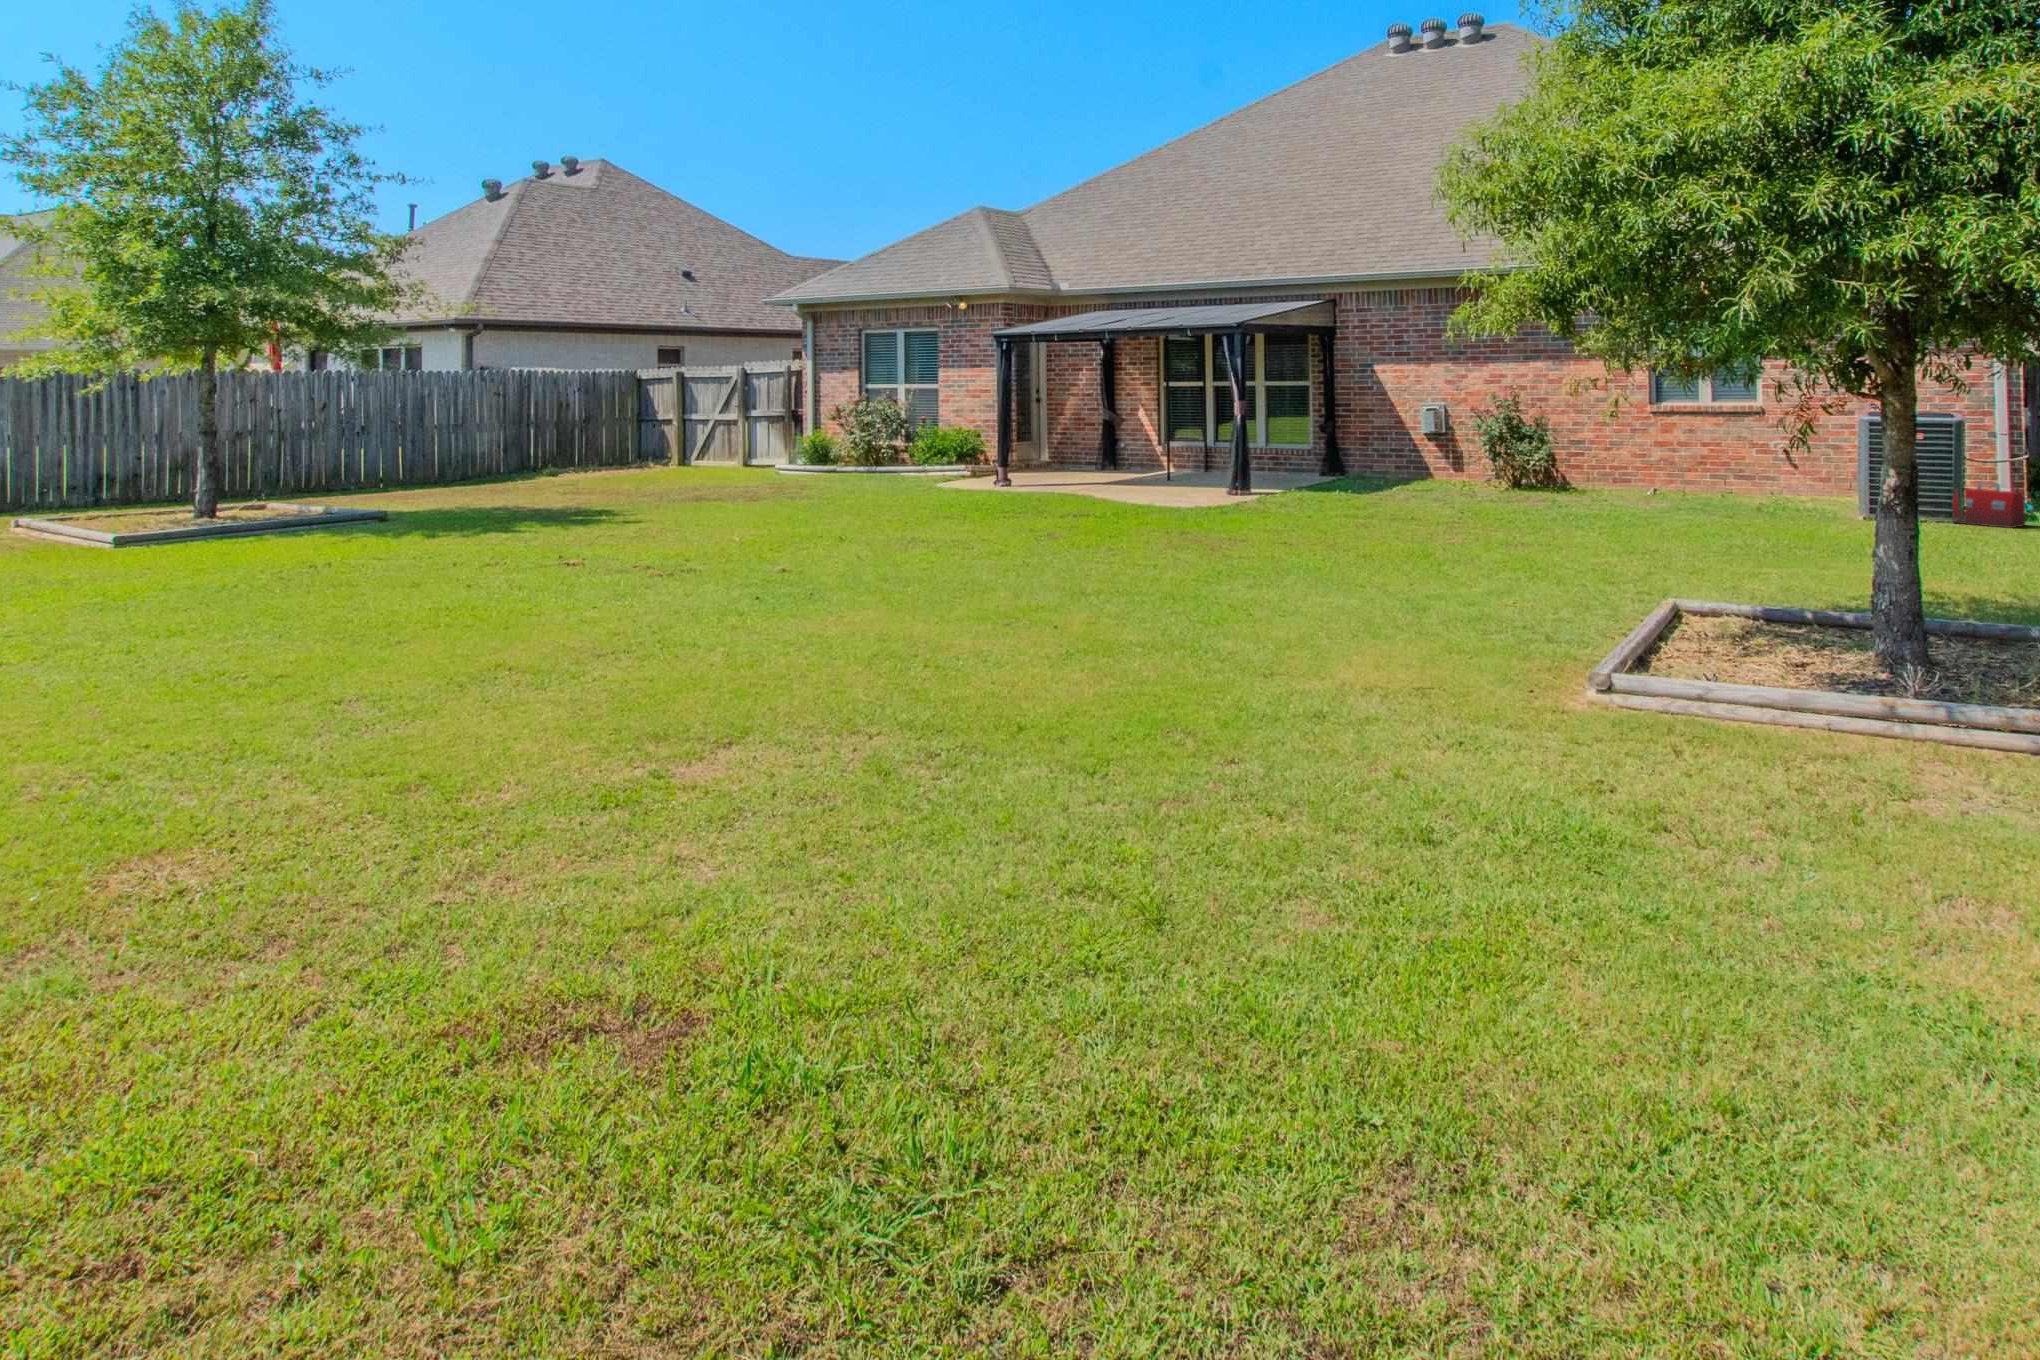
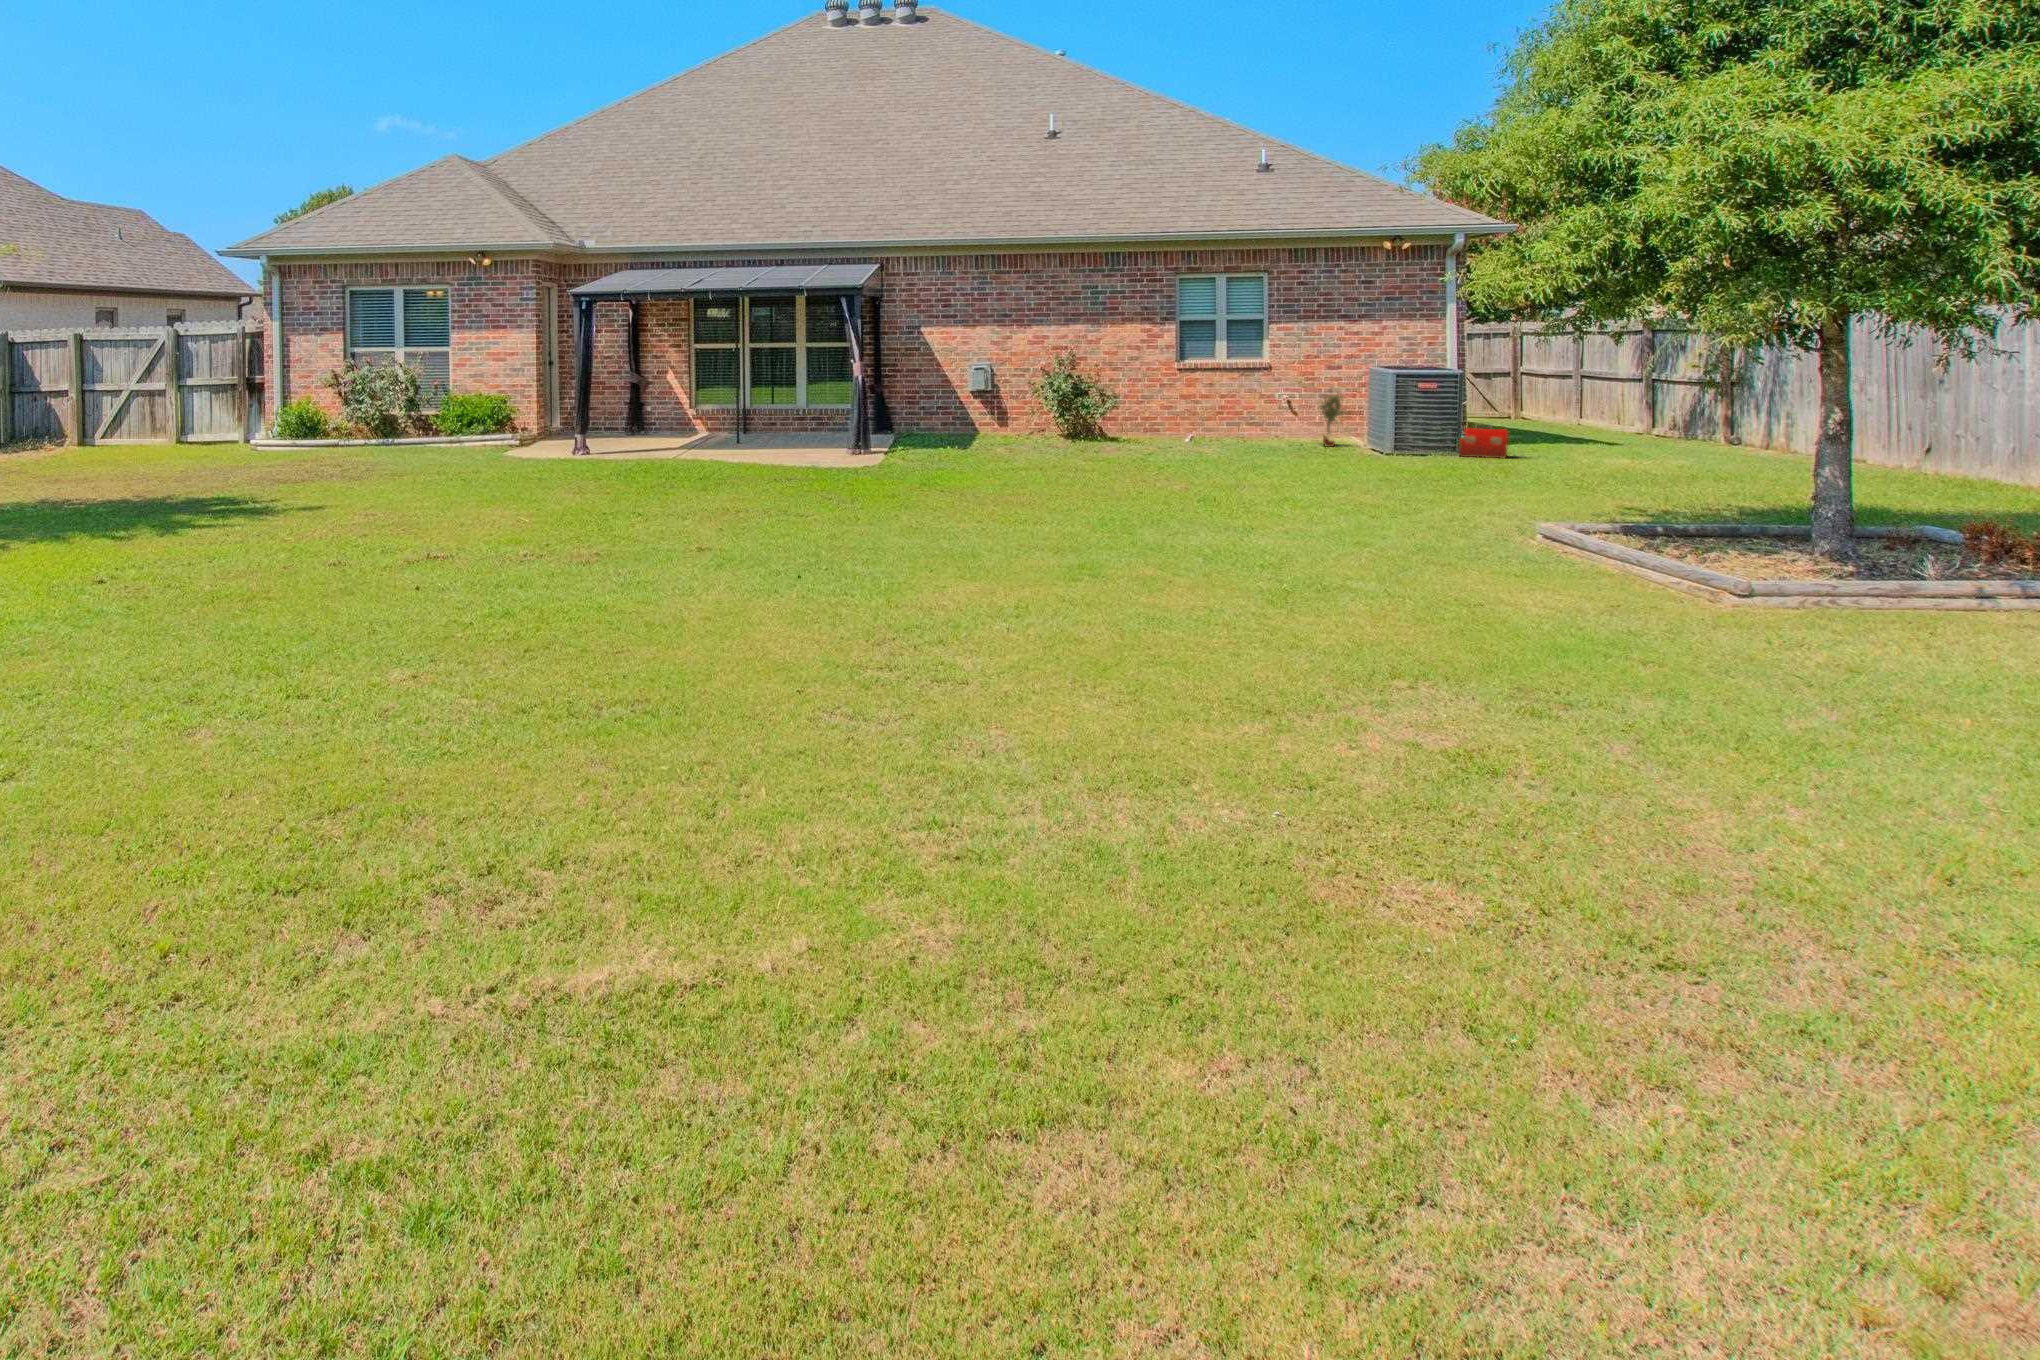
potted tree: none [1808,435,1853,506] -> present [1321,389,1352,447]

